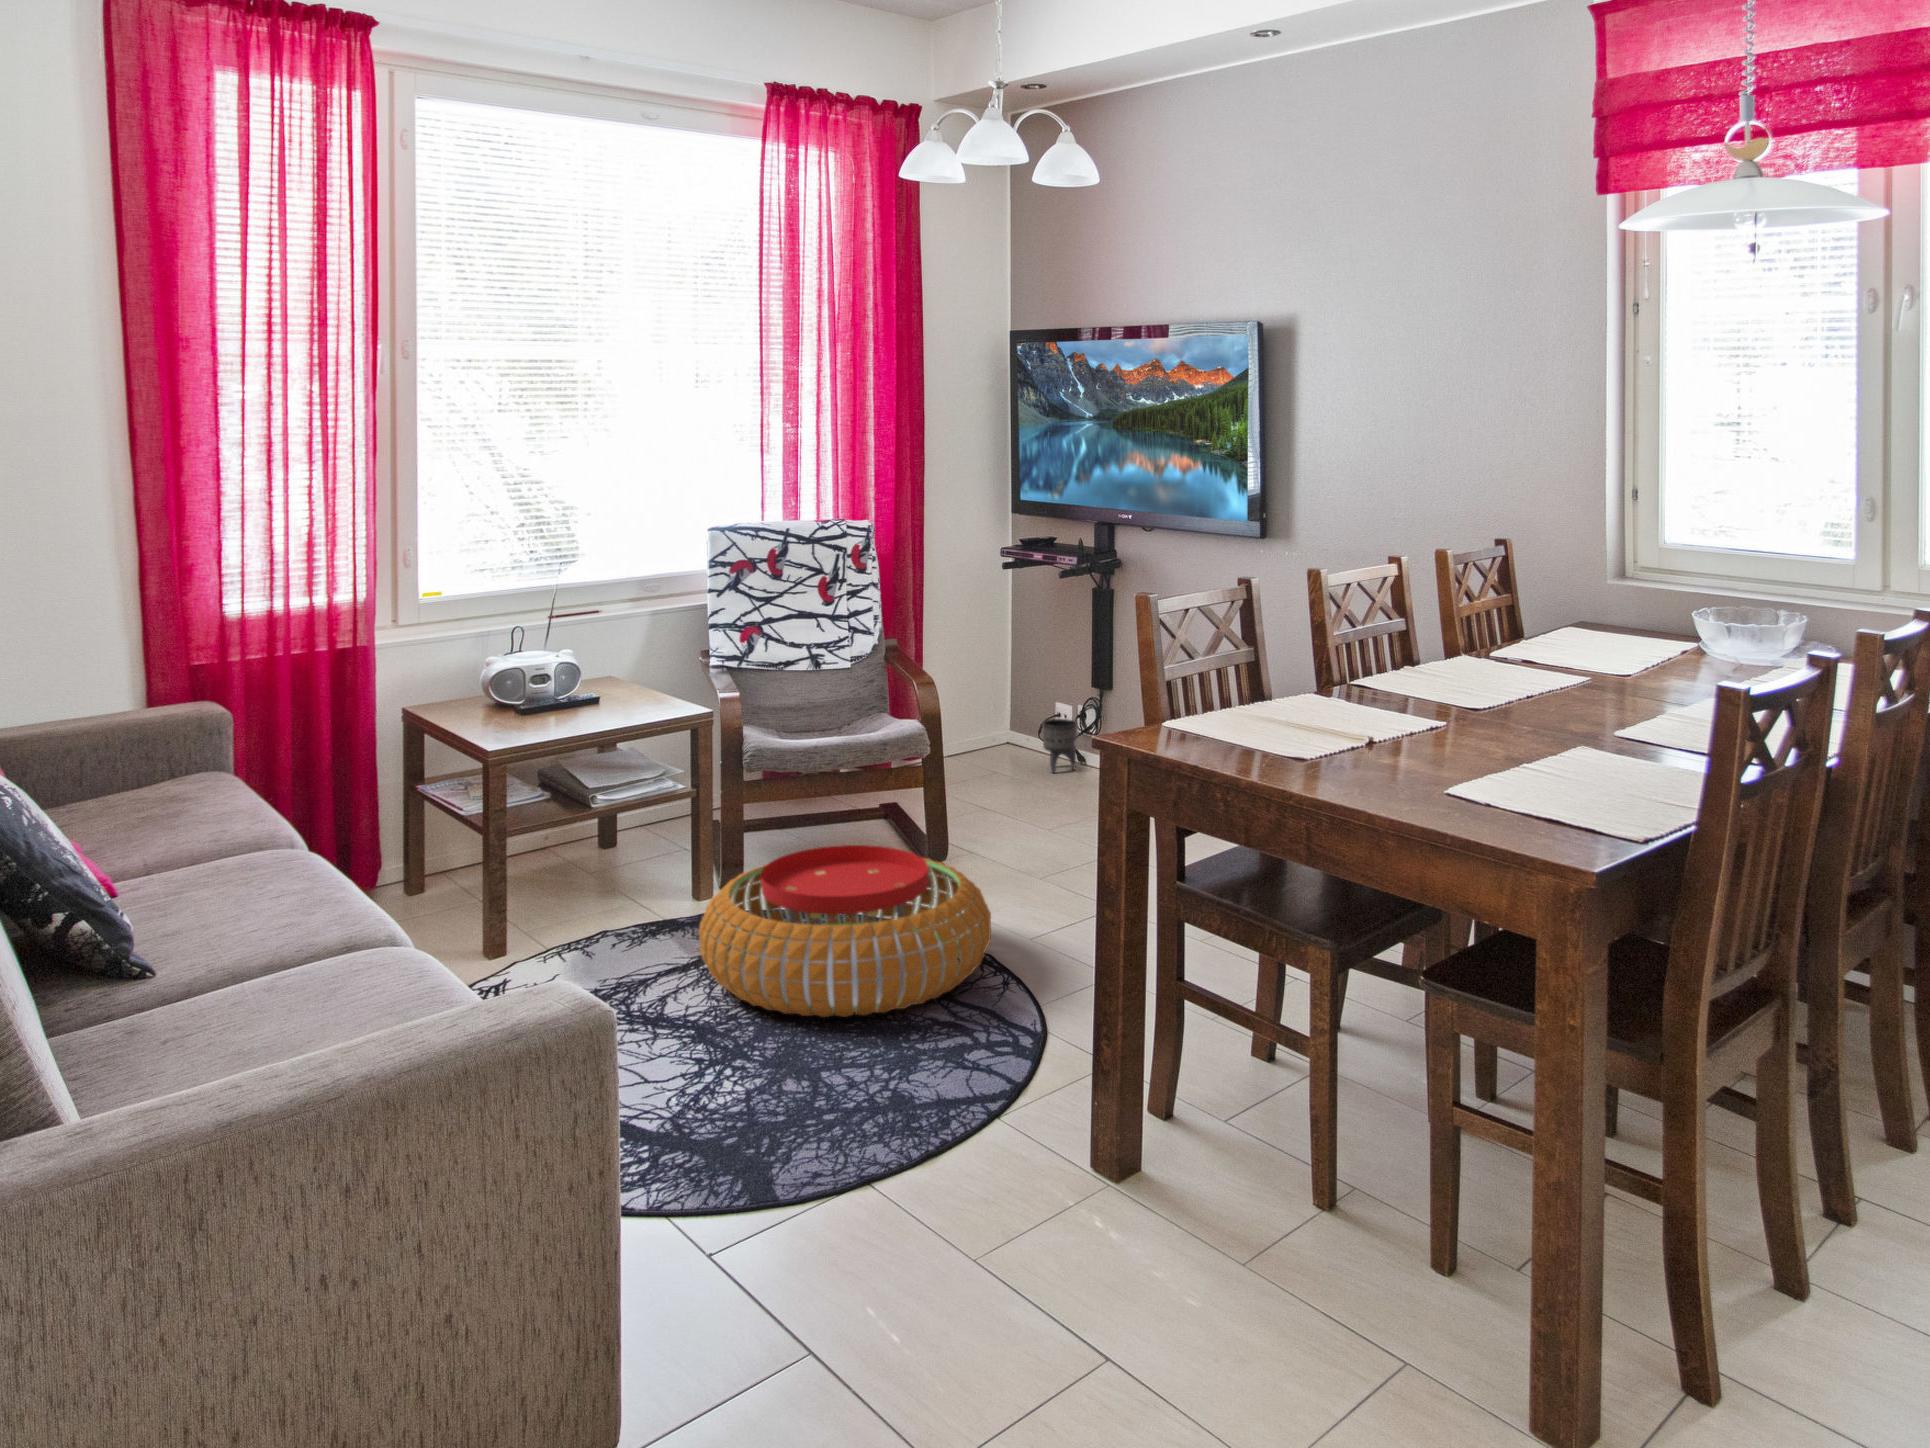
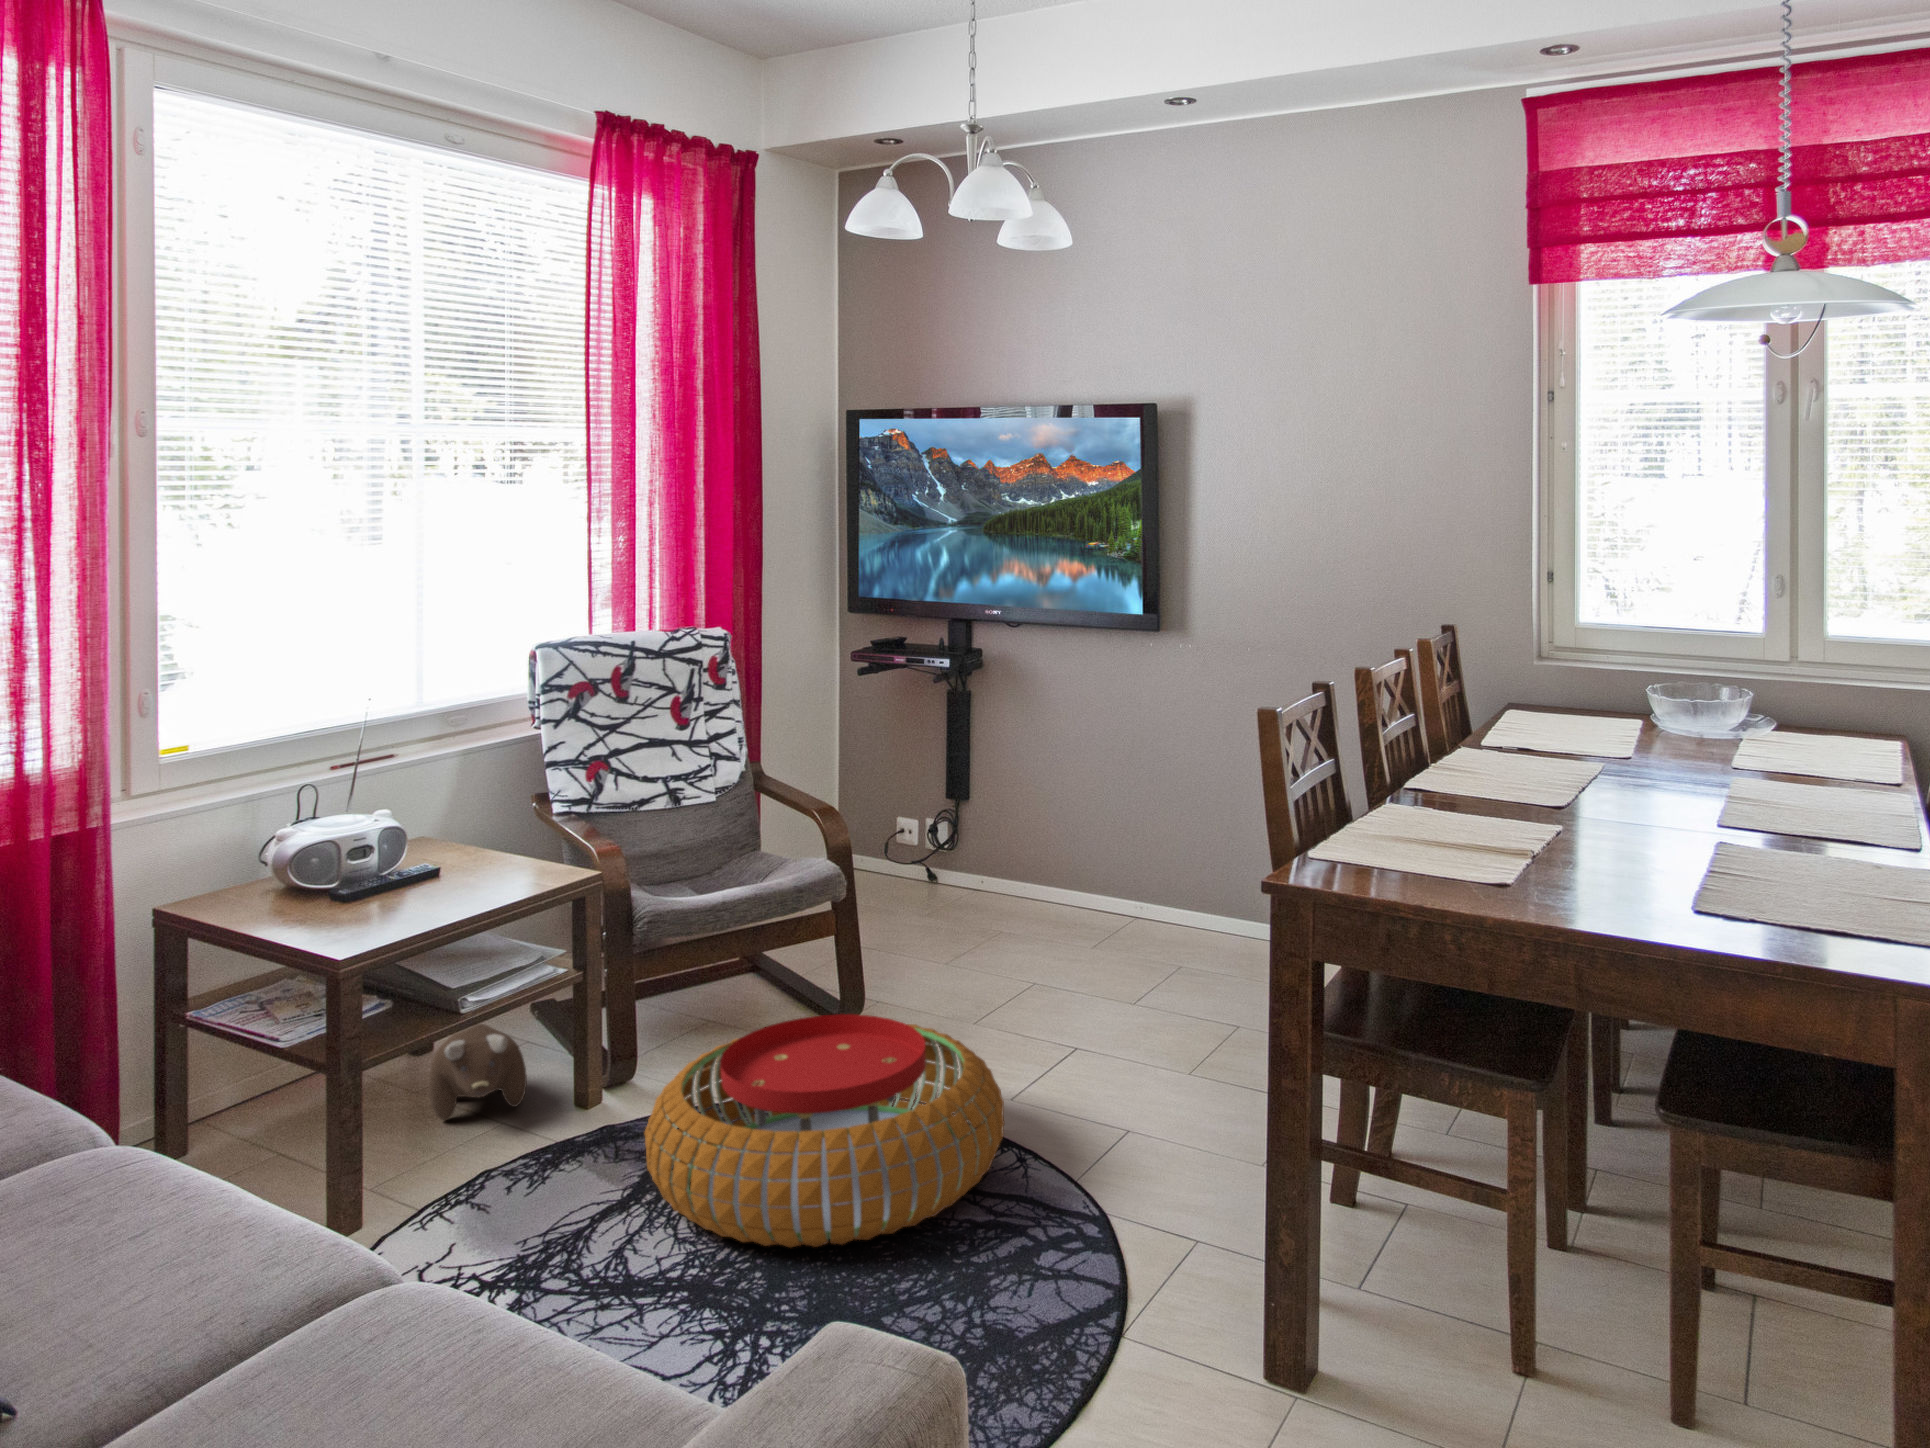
planter: present [1042,719,1077,773] -> none [896,836,935,897]
plush toy: none [580,825,655,897] -> present [429,1024,527,1120]

